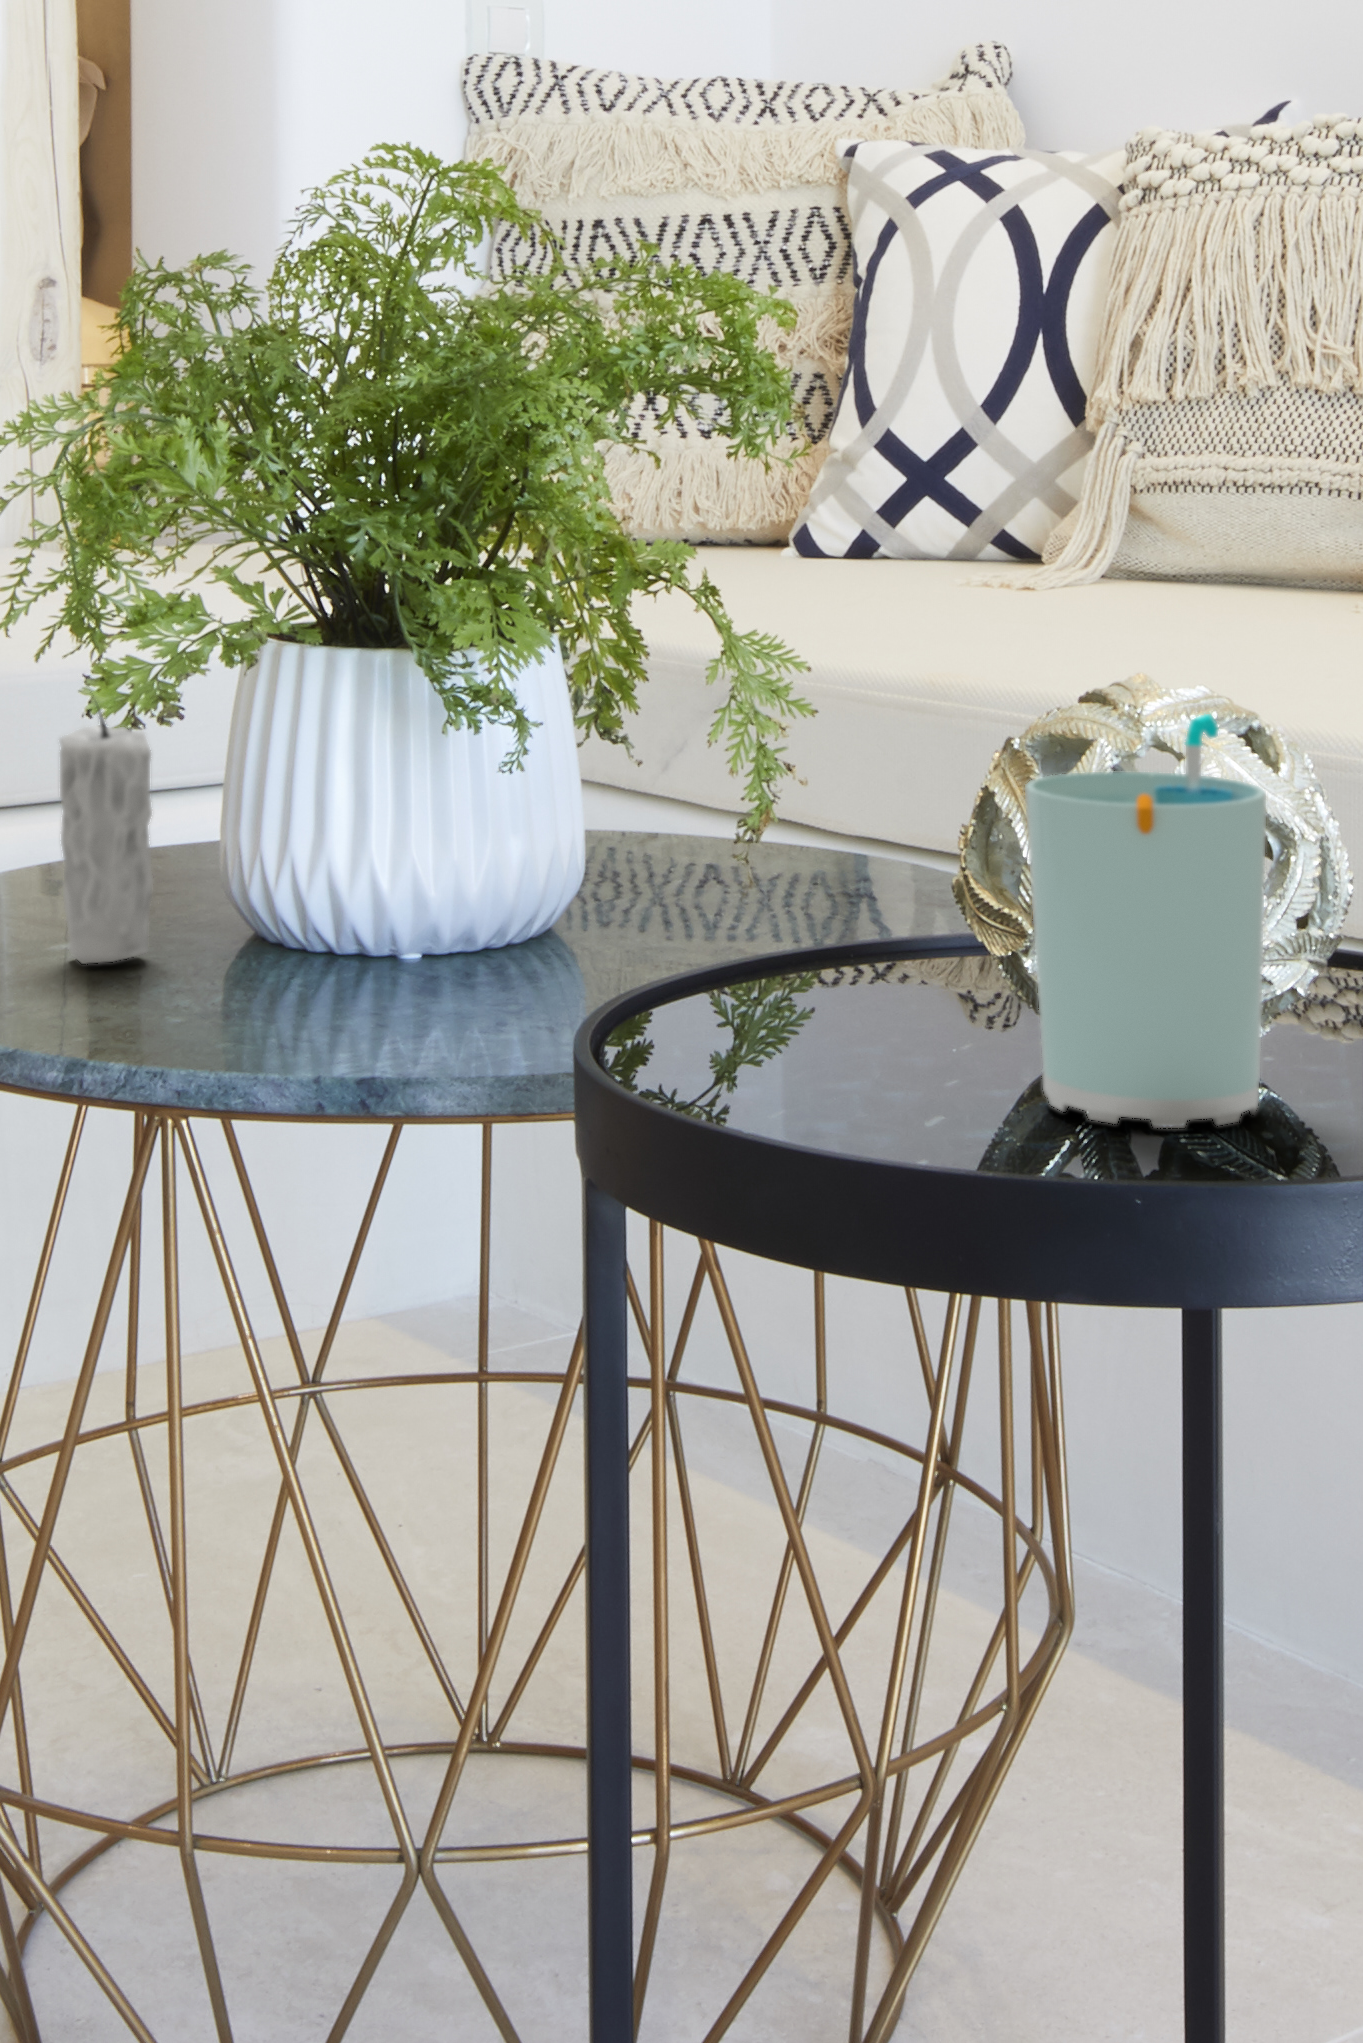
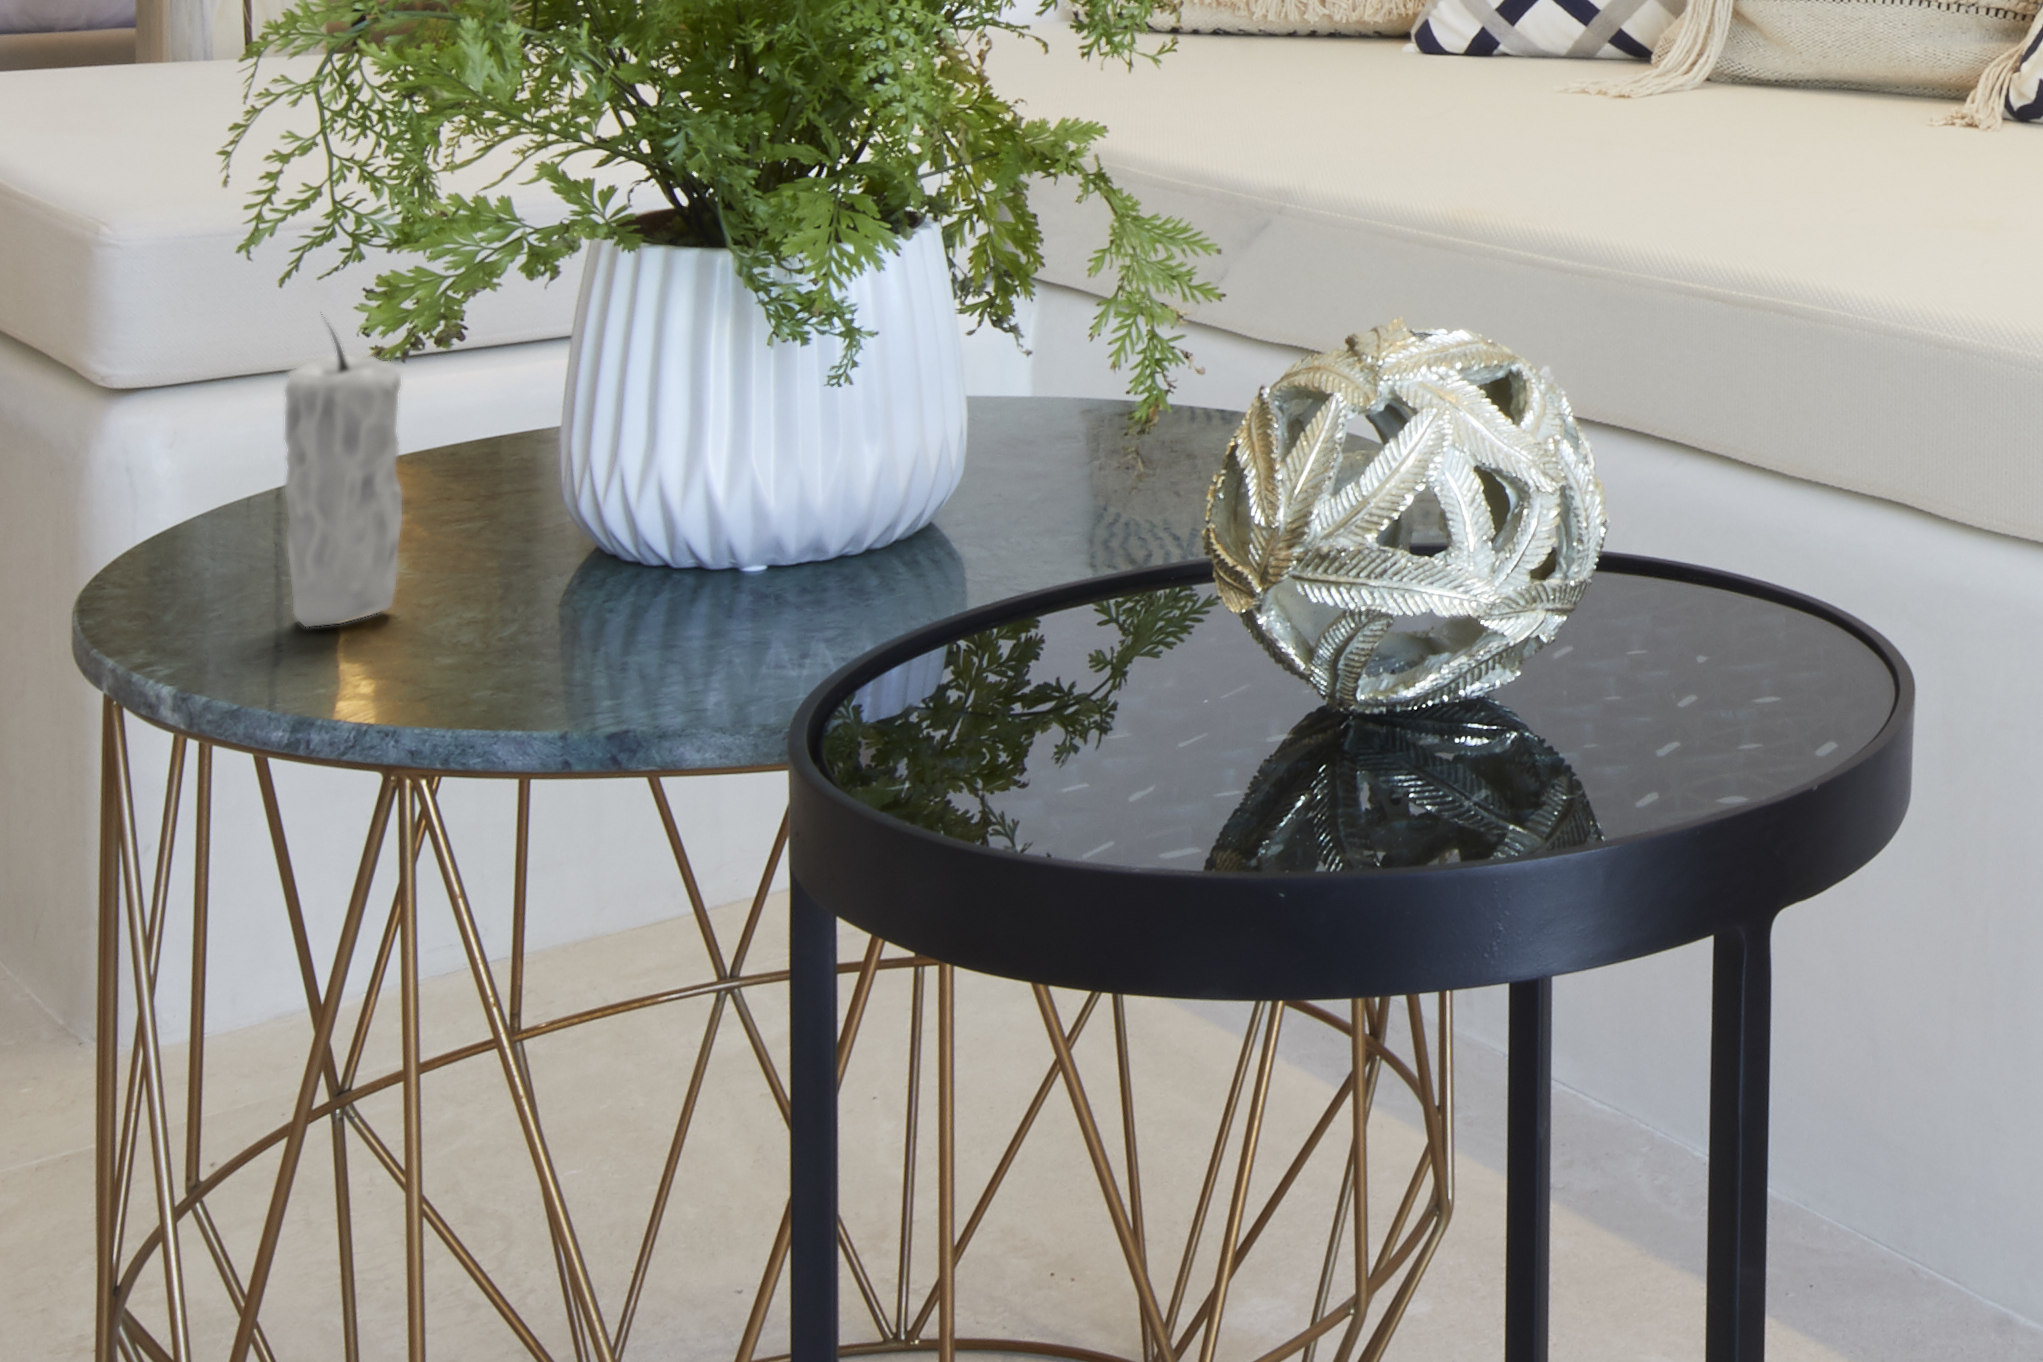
cup: present [1025,714,1266,1128] -> none [1203,379,1450,825]

